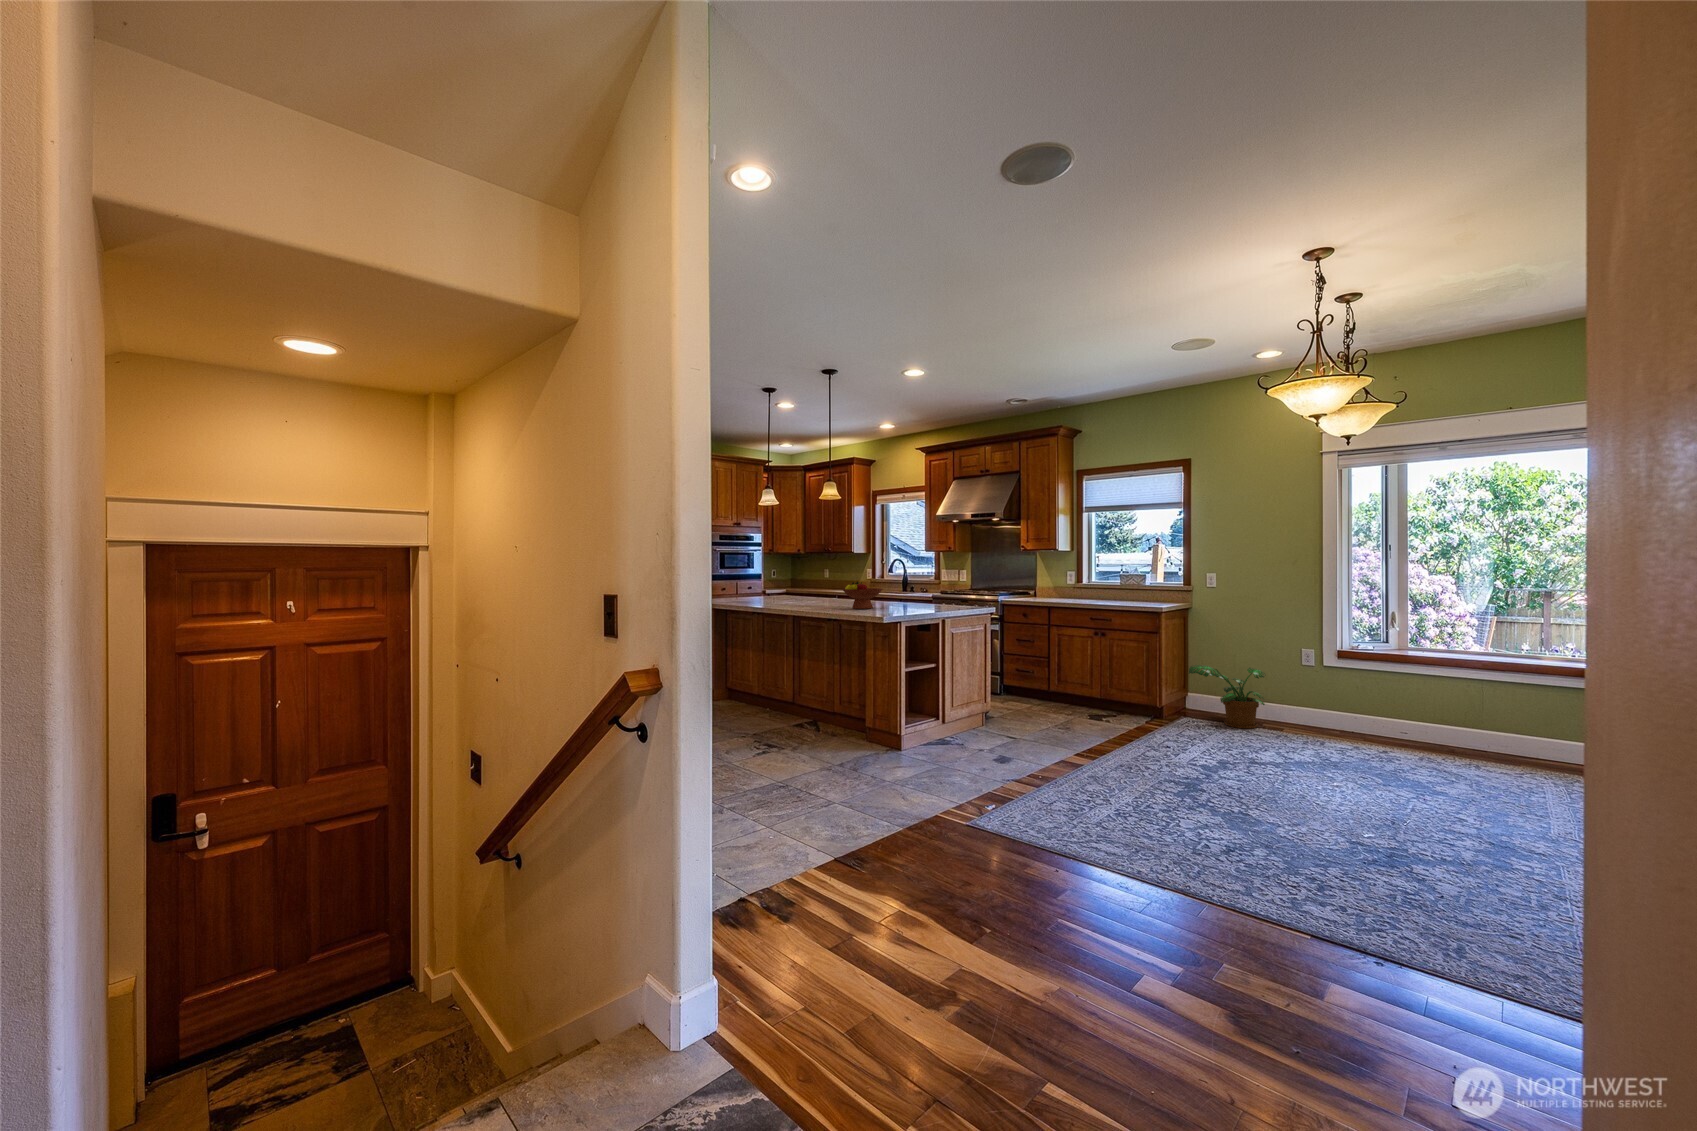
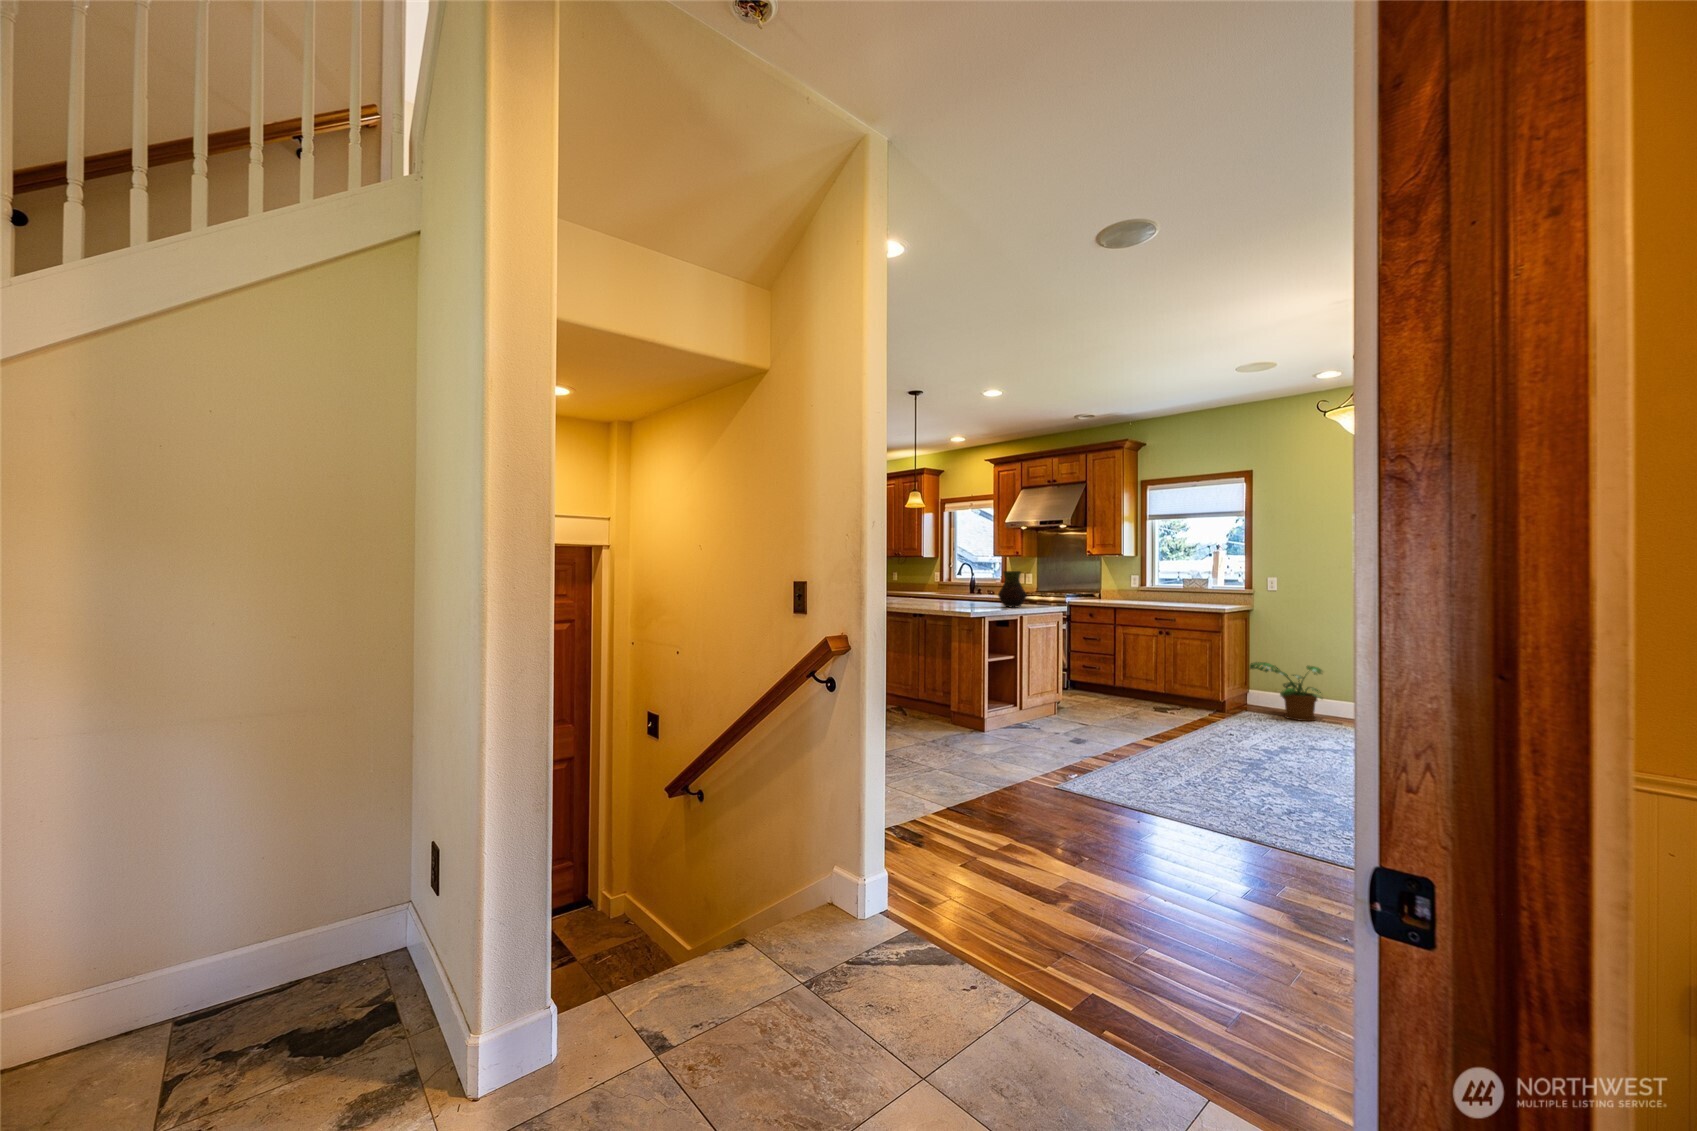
vase: none [918,569,950,610] -> present [998,571,1027,607]
fruit bowl: present [842,582,882,609] -> none [928,581,965,606]

